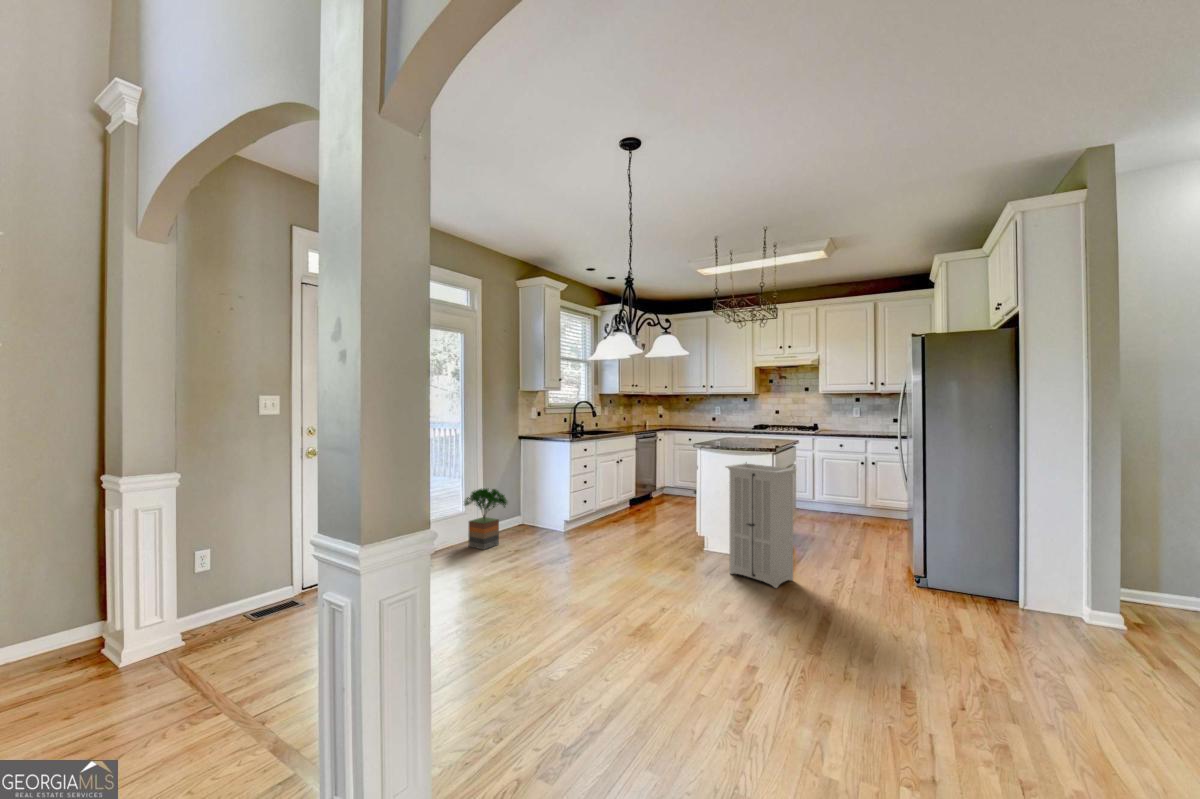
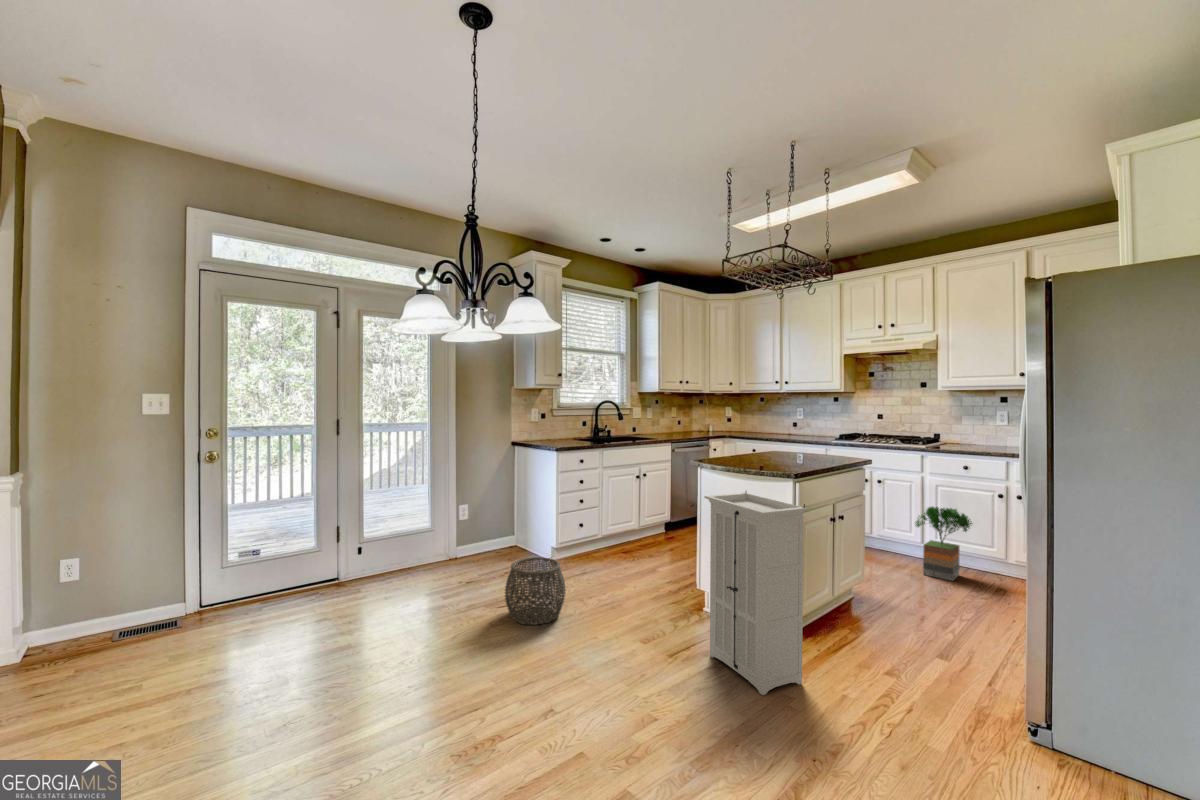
potted tree: present [464,488,507,550] -> present [915,507,973,581]
woven basket: none [569,522,615,571] -> present [505,557,566,625]

